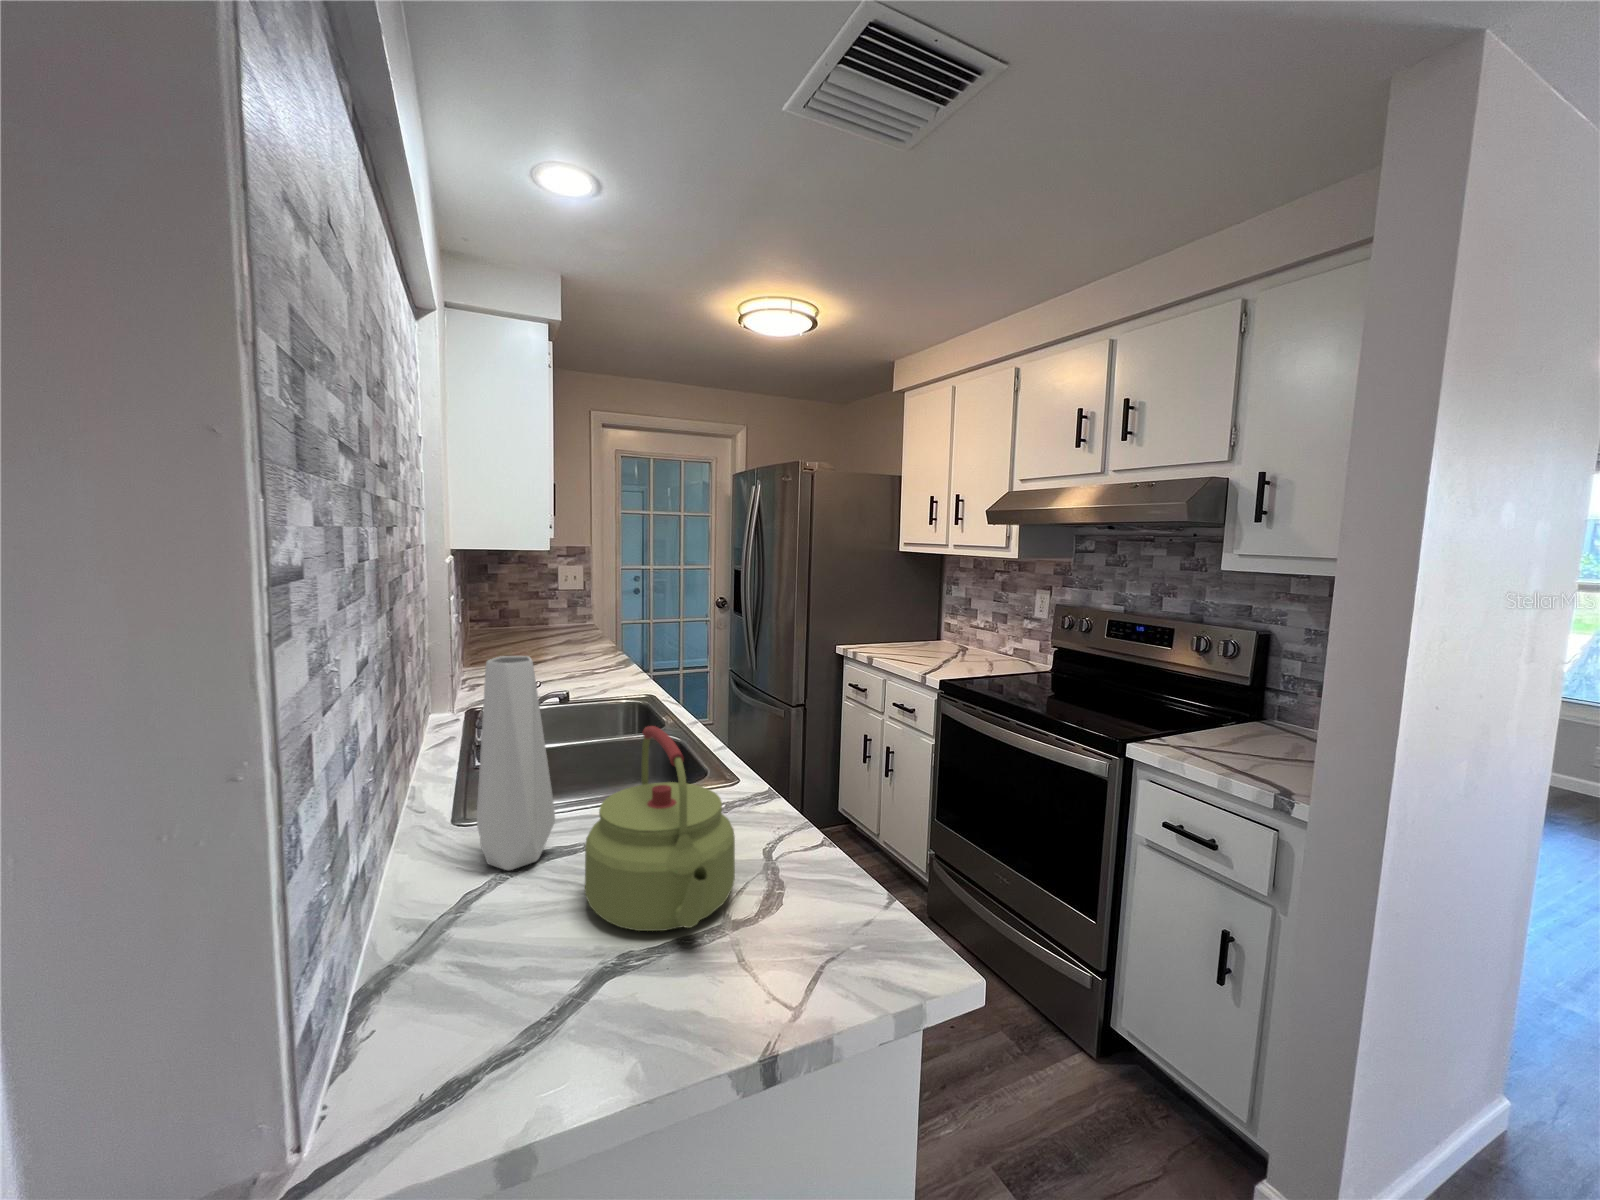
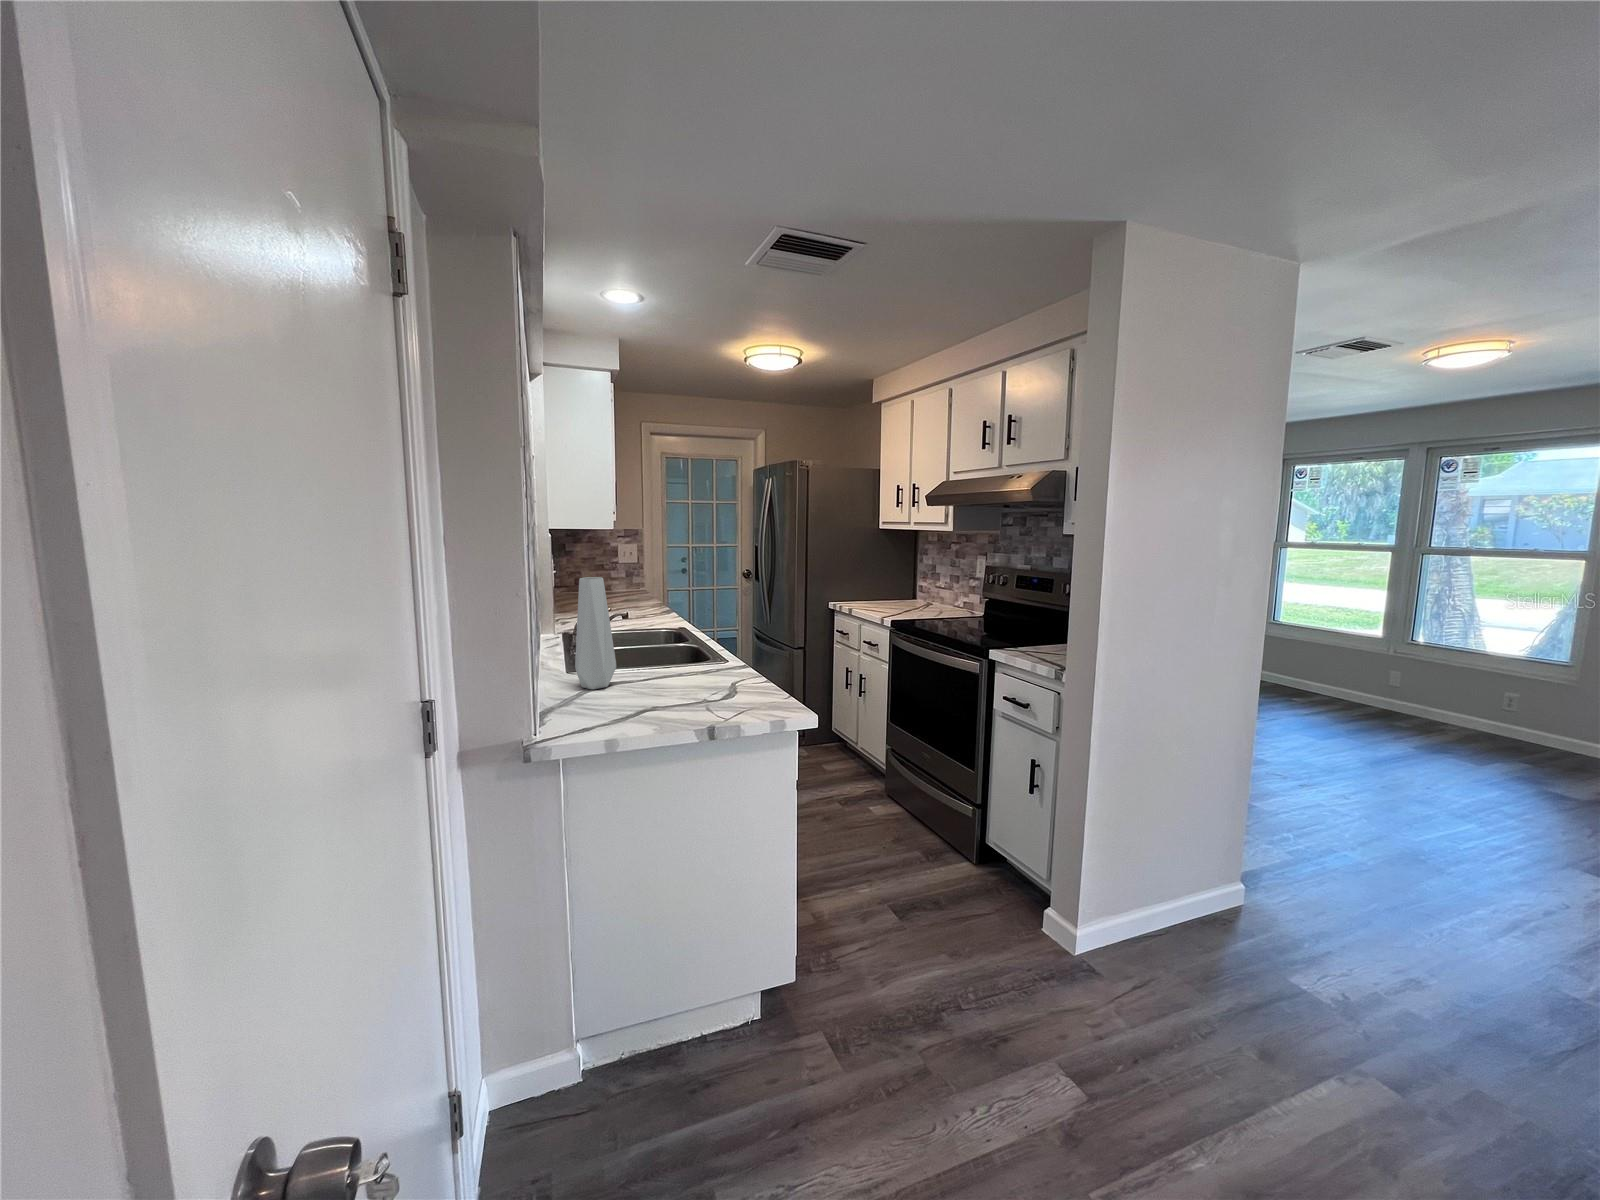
kettle: present [585,726,735,931] -> none [631,610,708,706]

